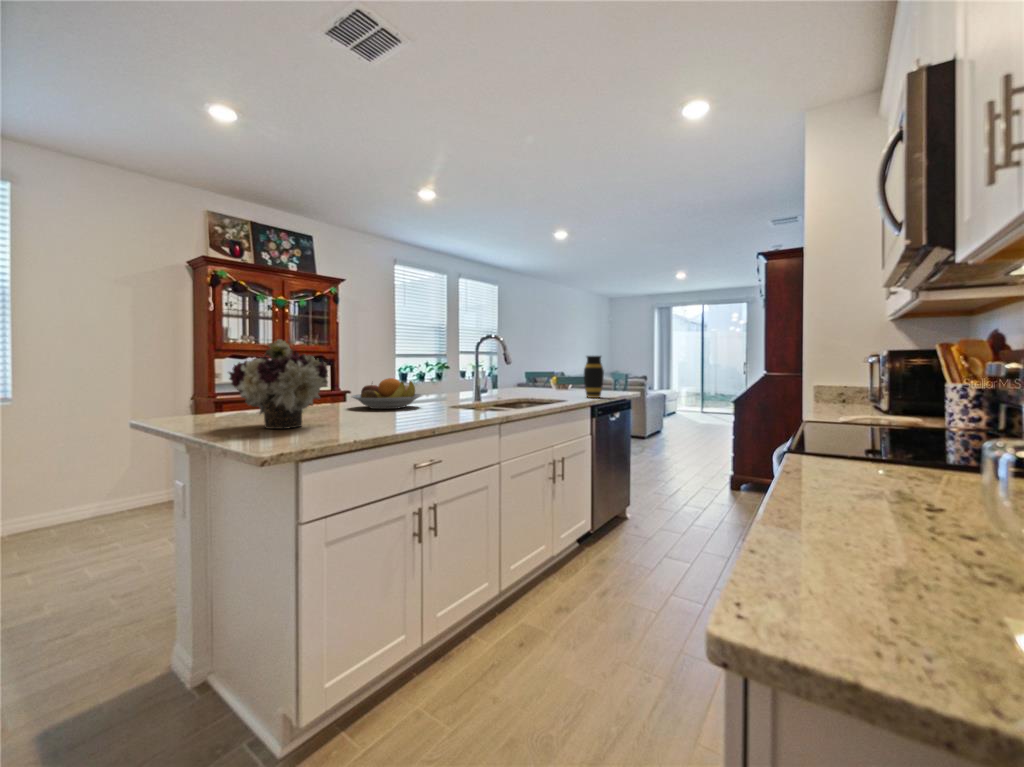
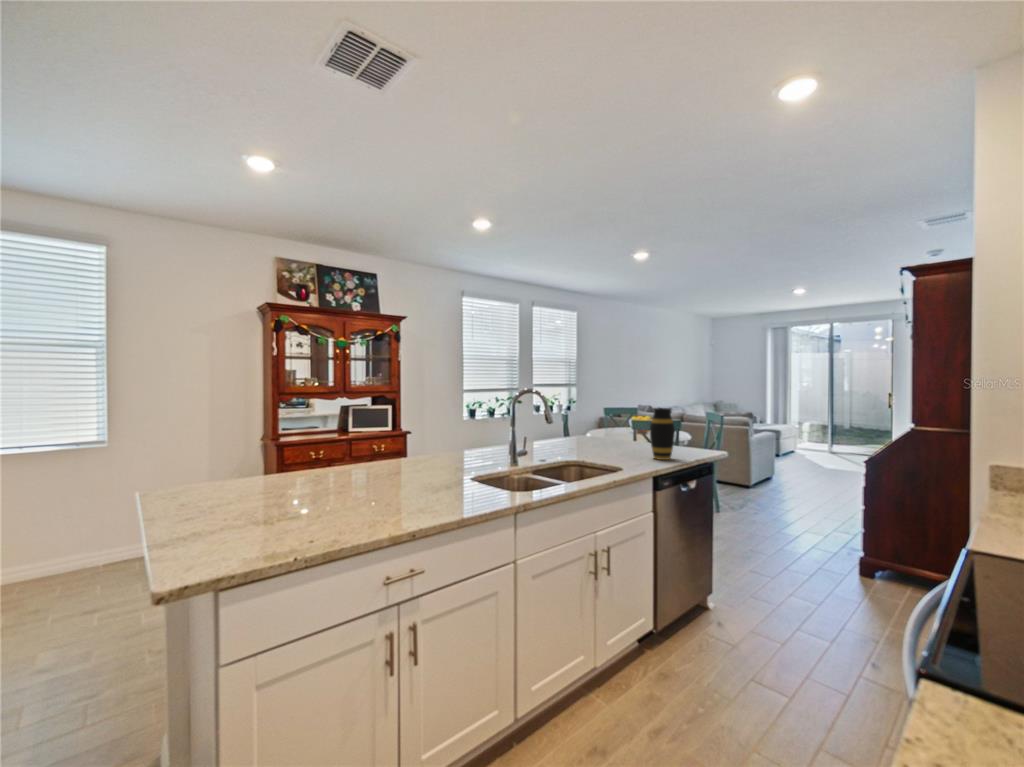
flower arrangement: present [229,339,328,429] -> none [195,421,305,526]
fruit bowl: present [351,378,422,409] -> none [364,445,444,481]

